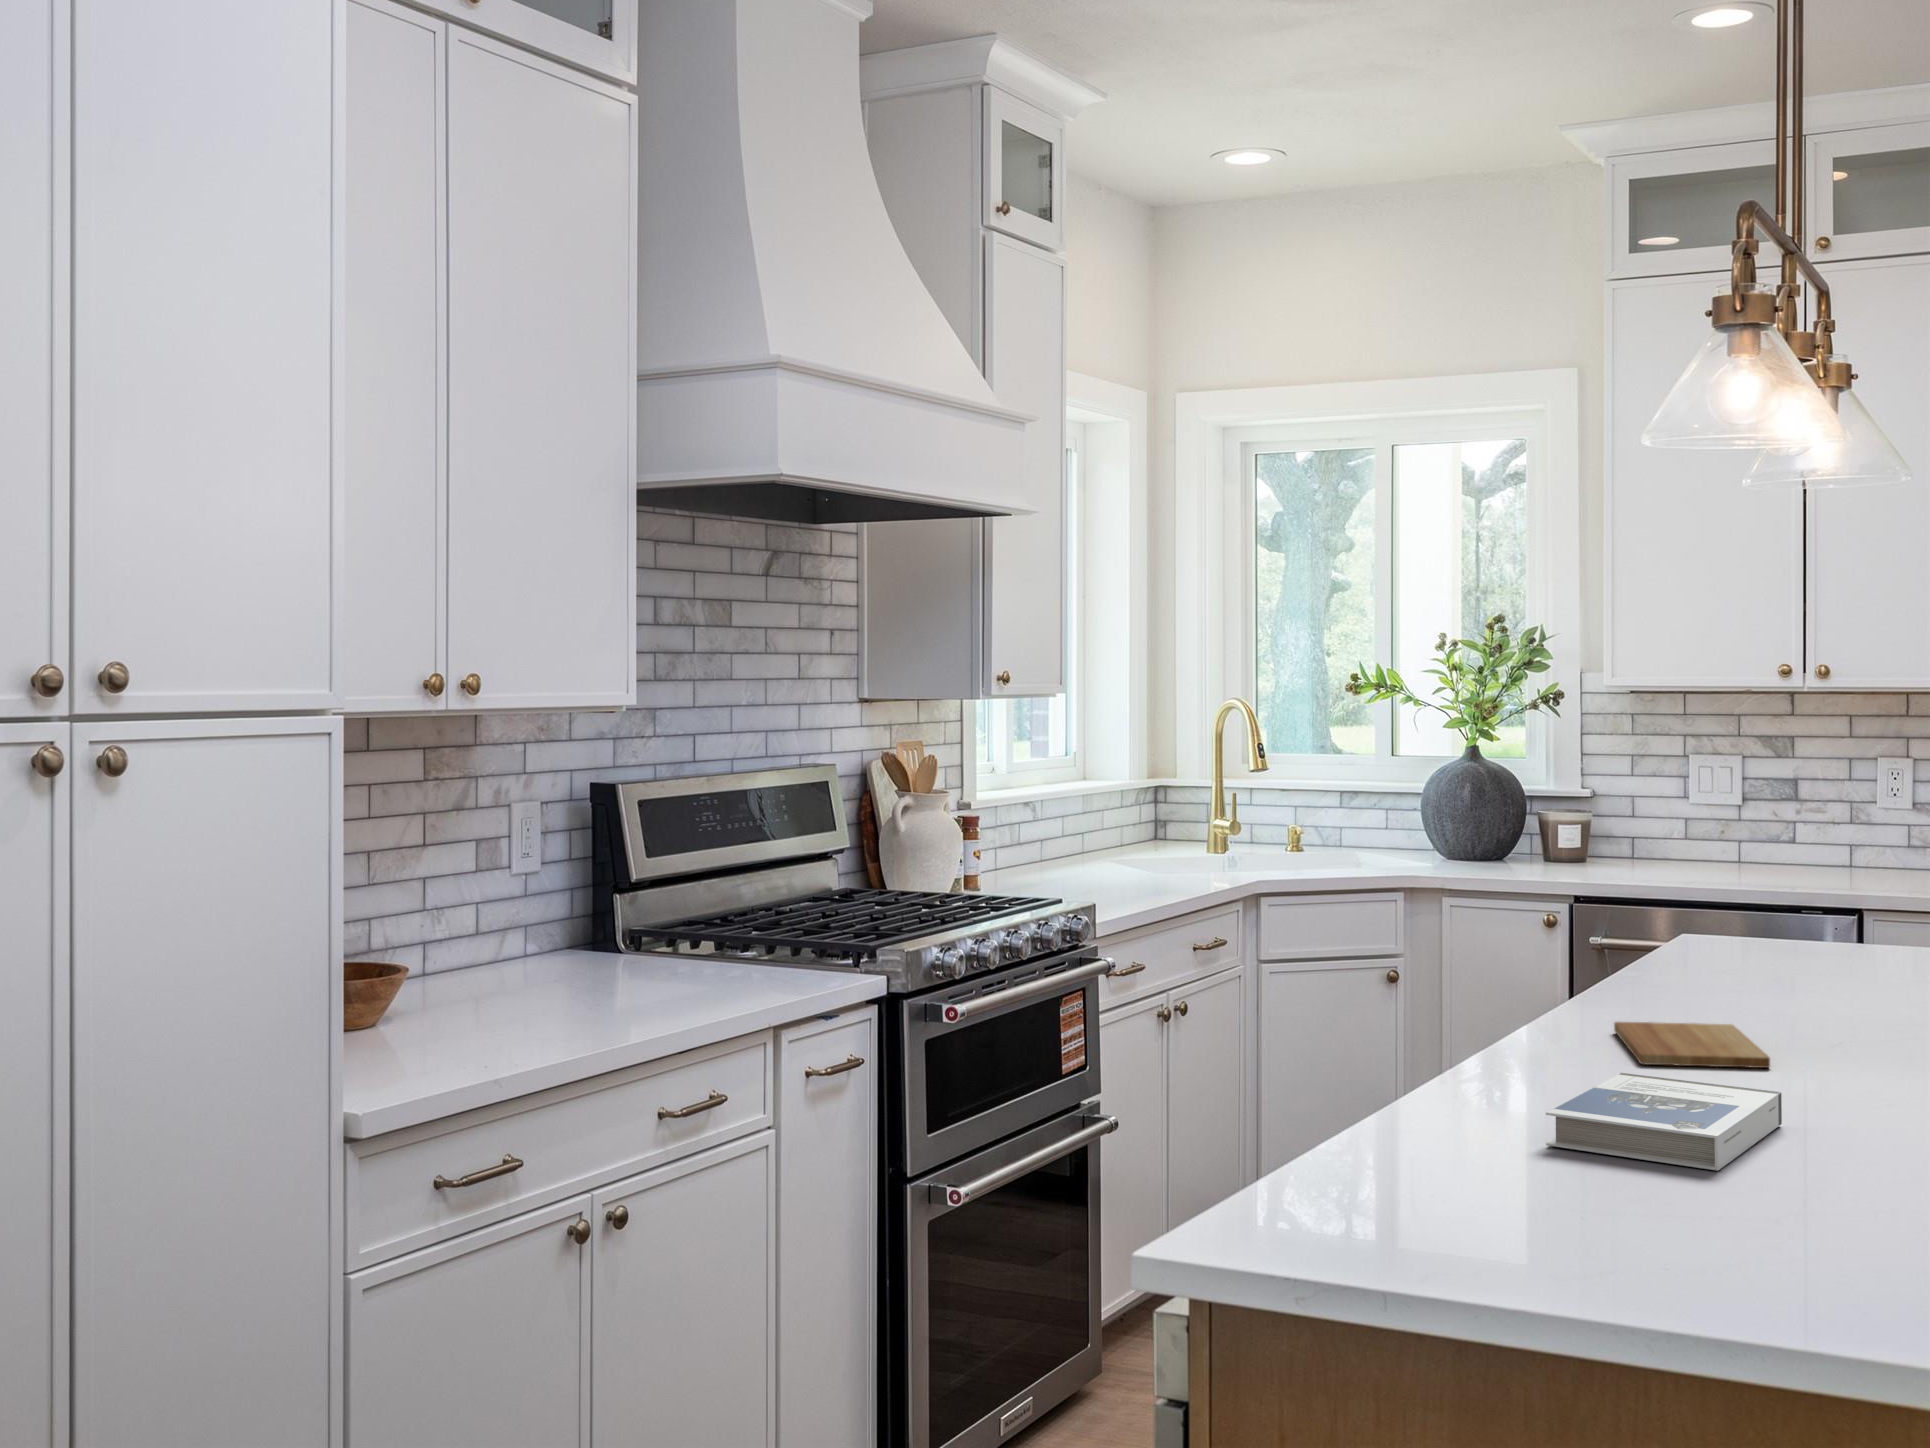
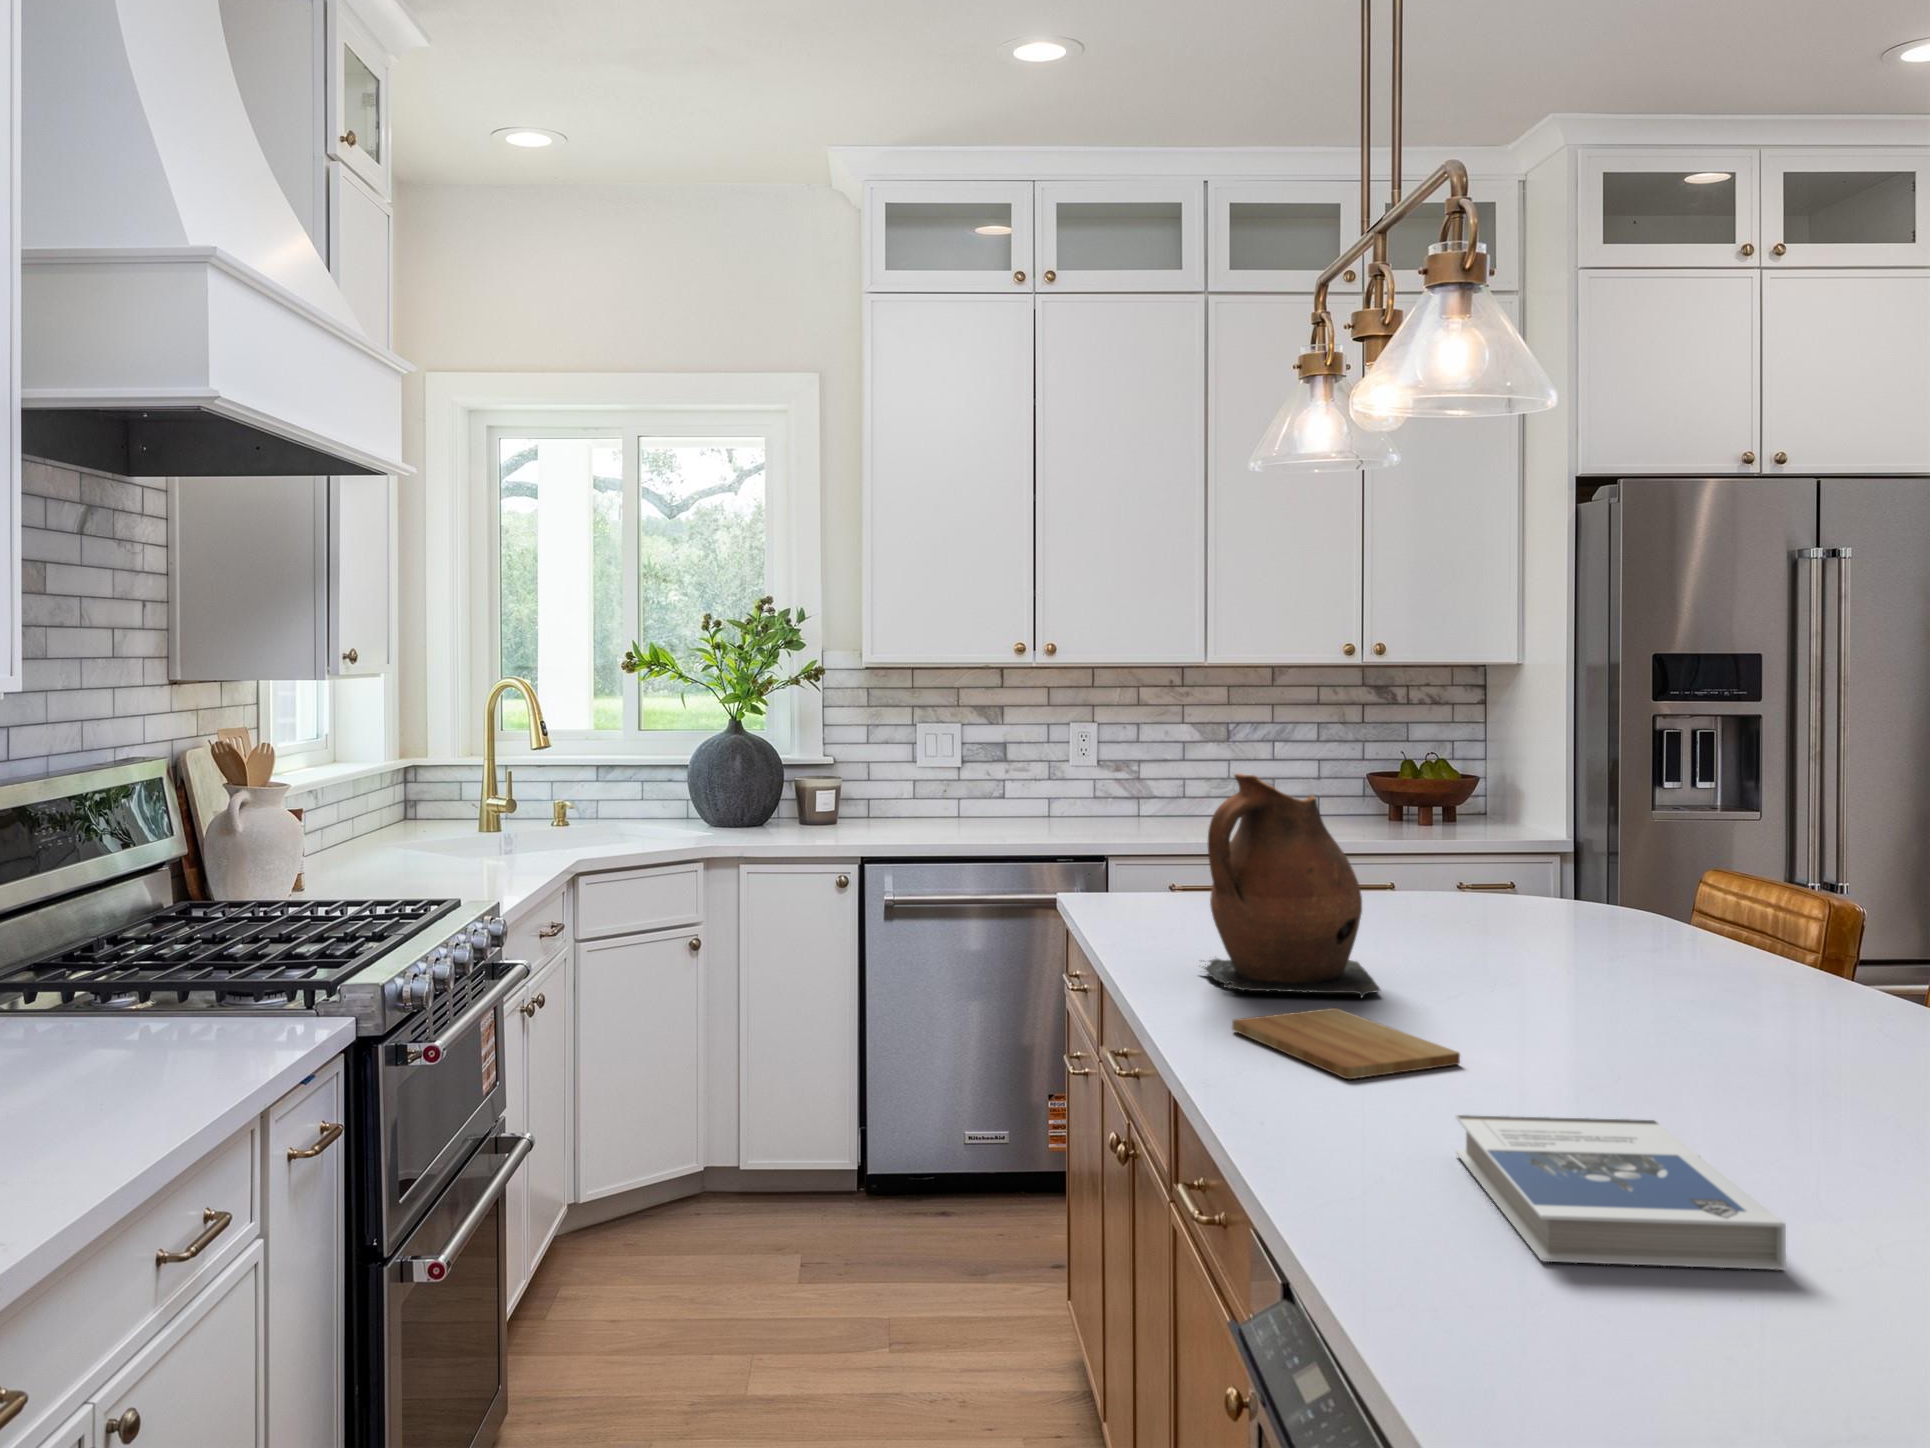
ceramic pitcher: none [1659,808,1858,1025] -> present [1201,774,1380,998]

